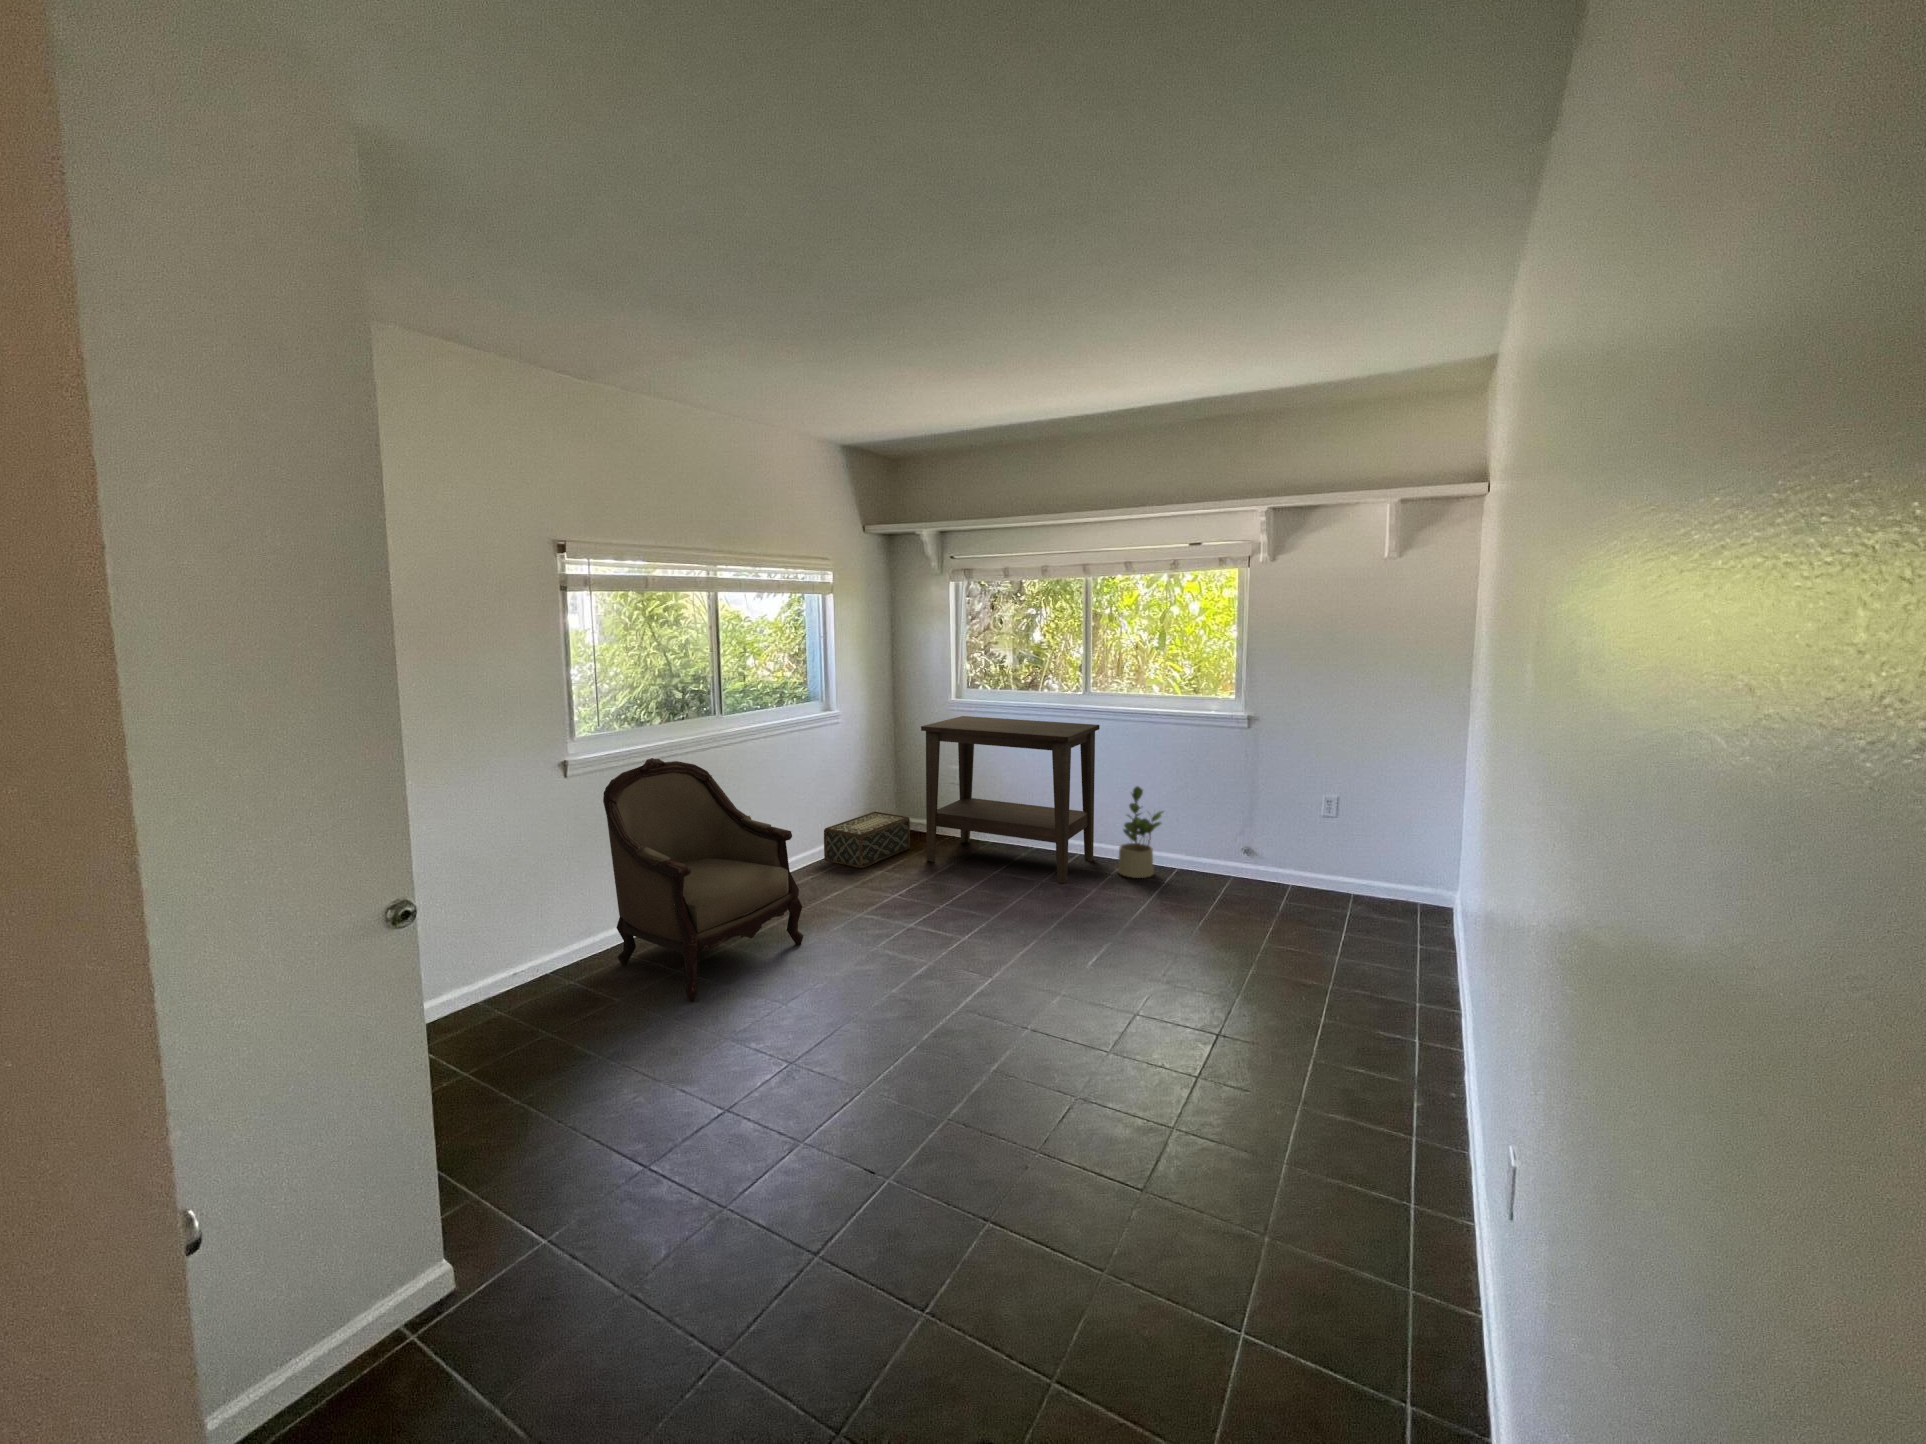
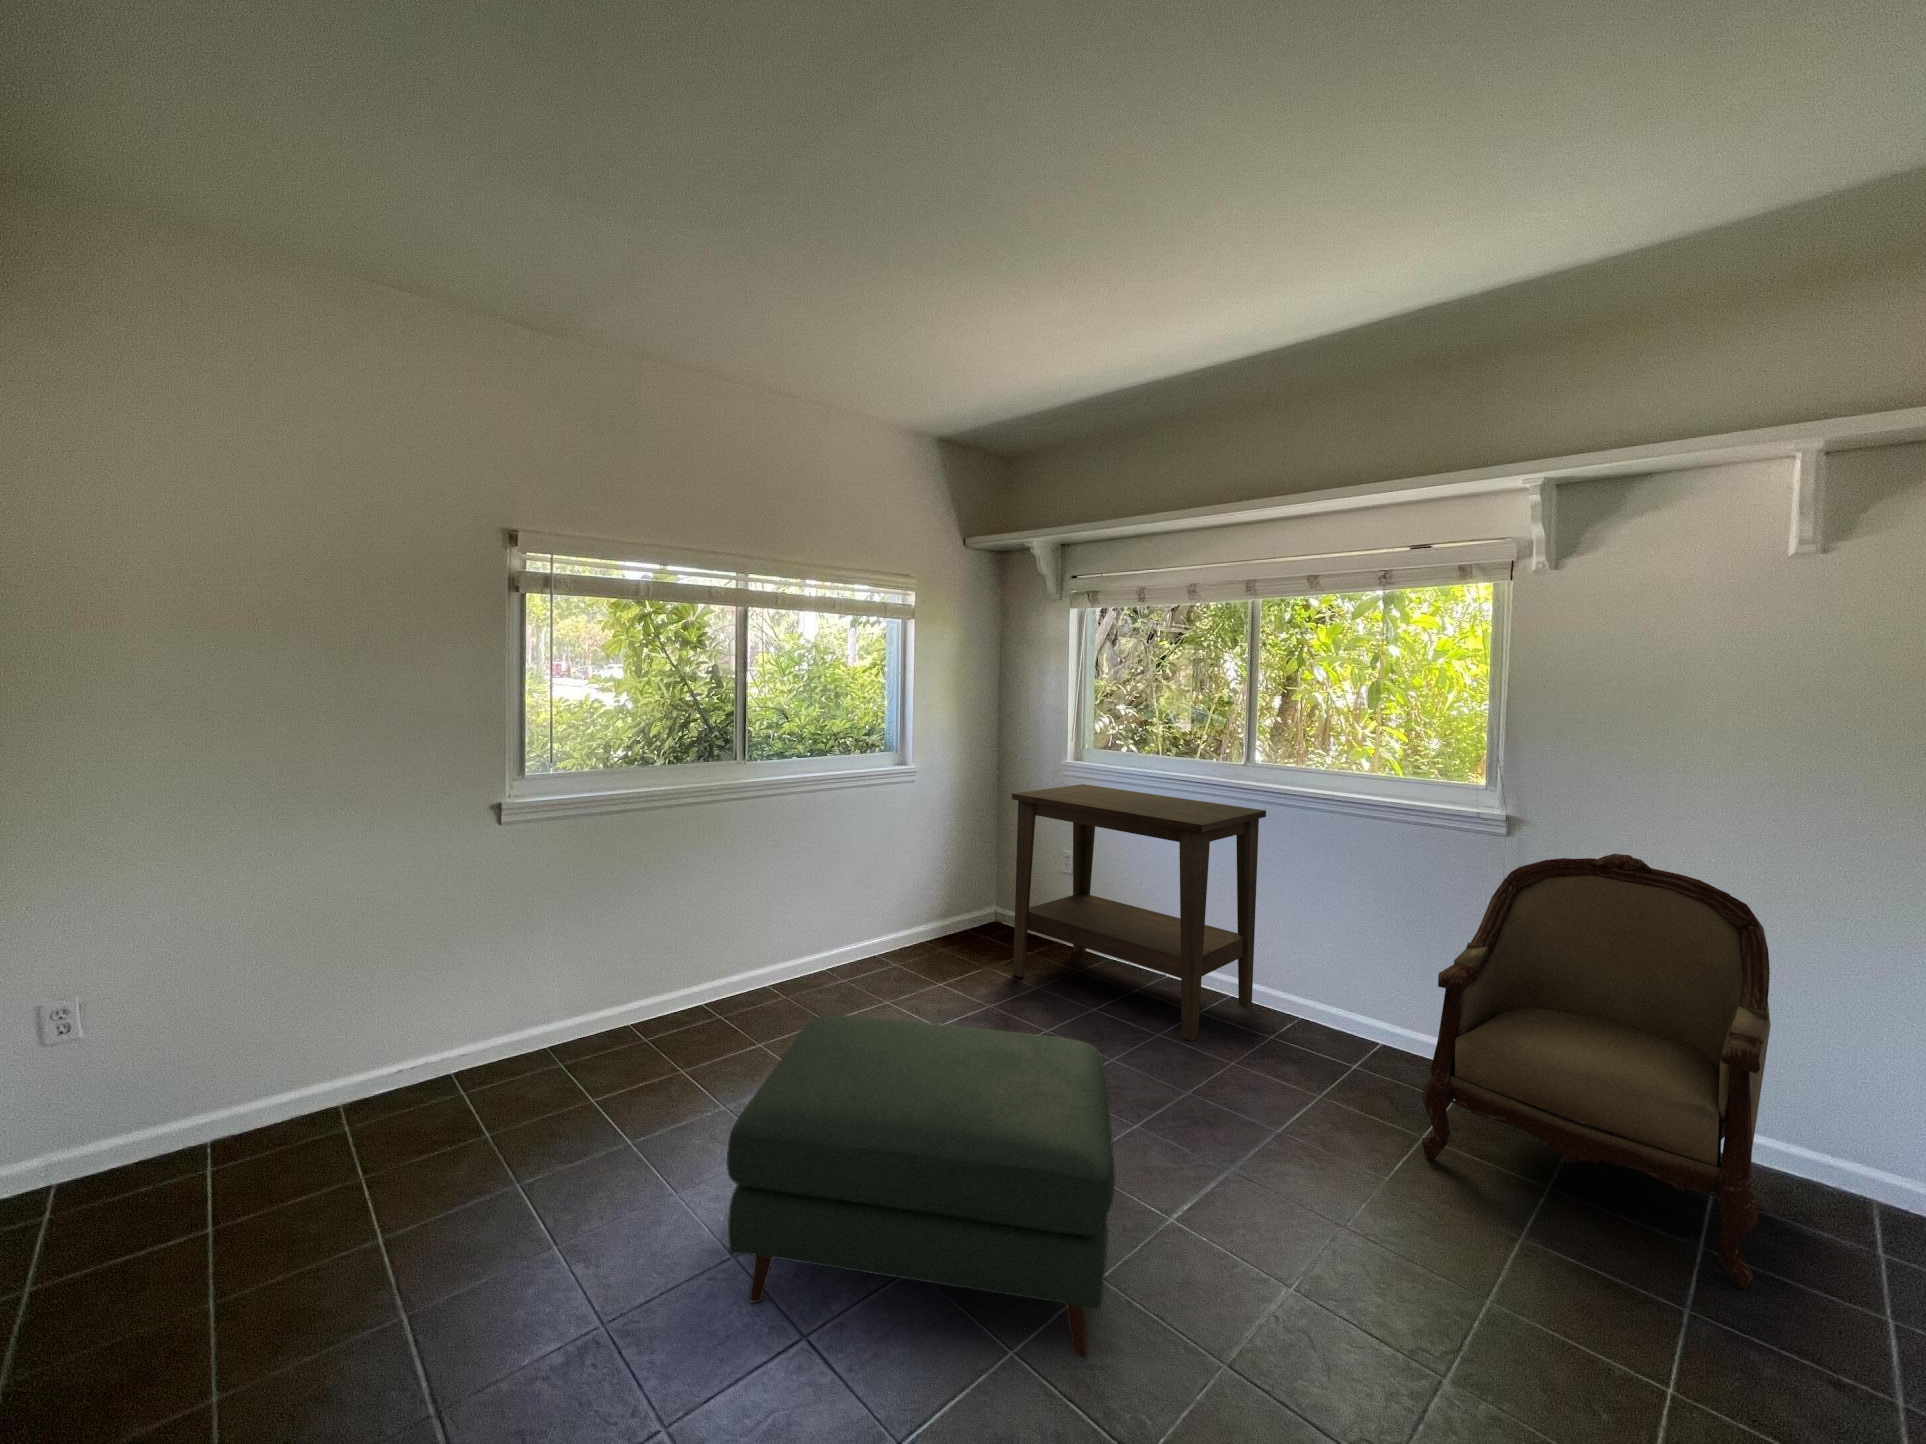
armchair: present [603,758,804,1001] -> present [1422,854,1771,1288]
potted plant: present [1117,786,1163,878] -> none [1282,908,1363,1051]
woven basket: present [824,812,910,868] -> none [885,898,1004,974]
ottoman: none [854,872,1084,1040] -> present [727,1015,1115,1358]

